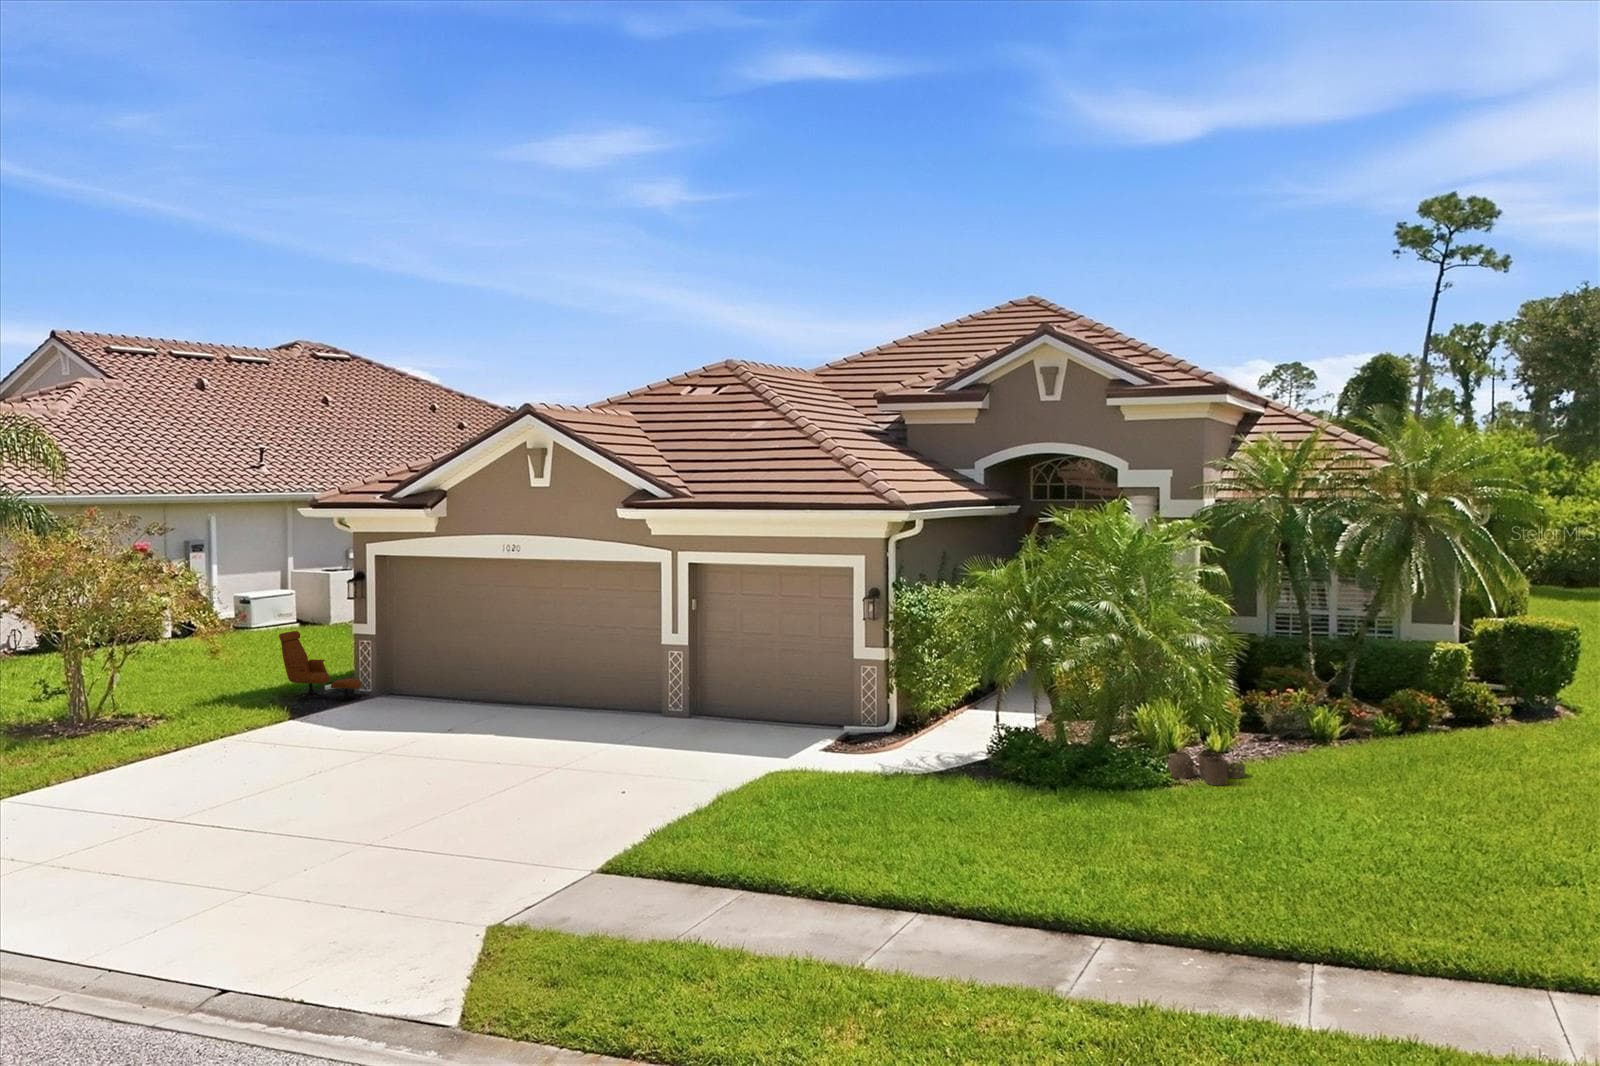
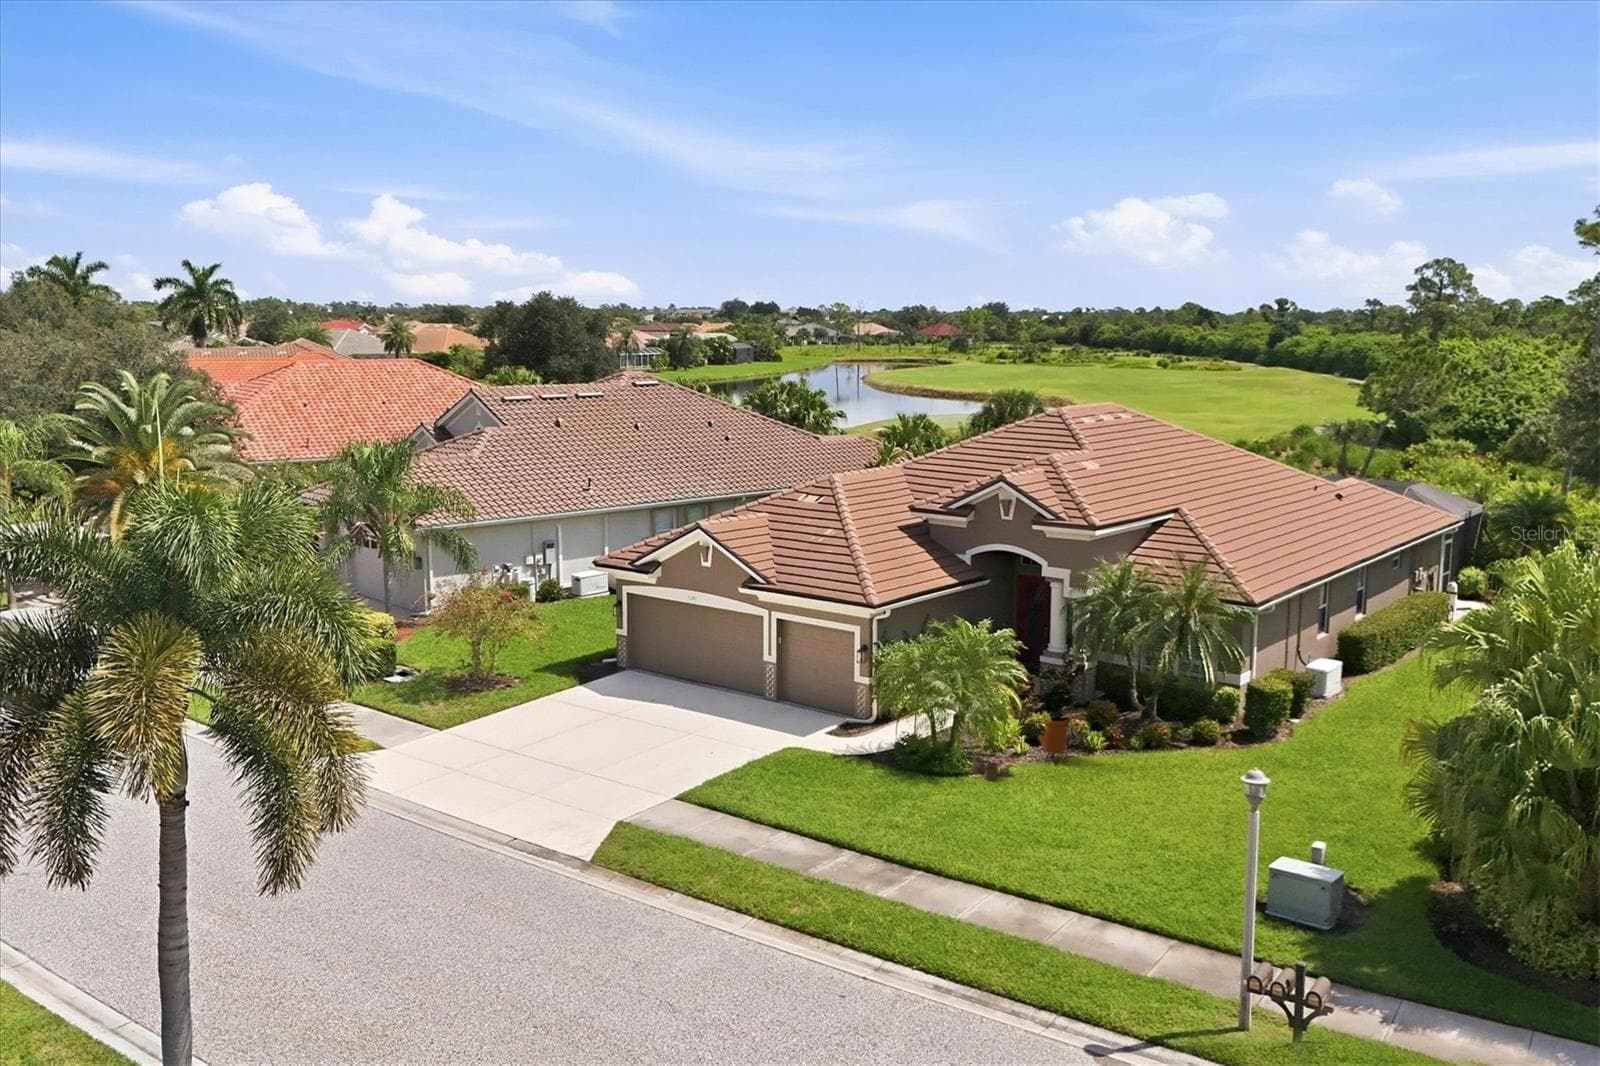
lounge chair: present [279,631,362,702] -> present [1038,720,1068,764]

